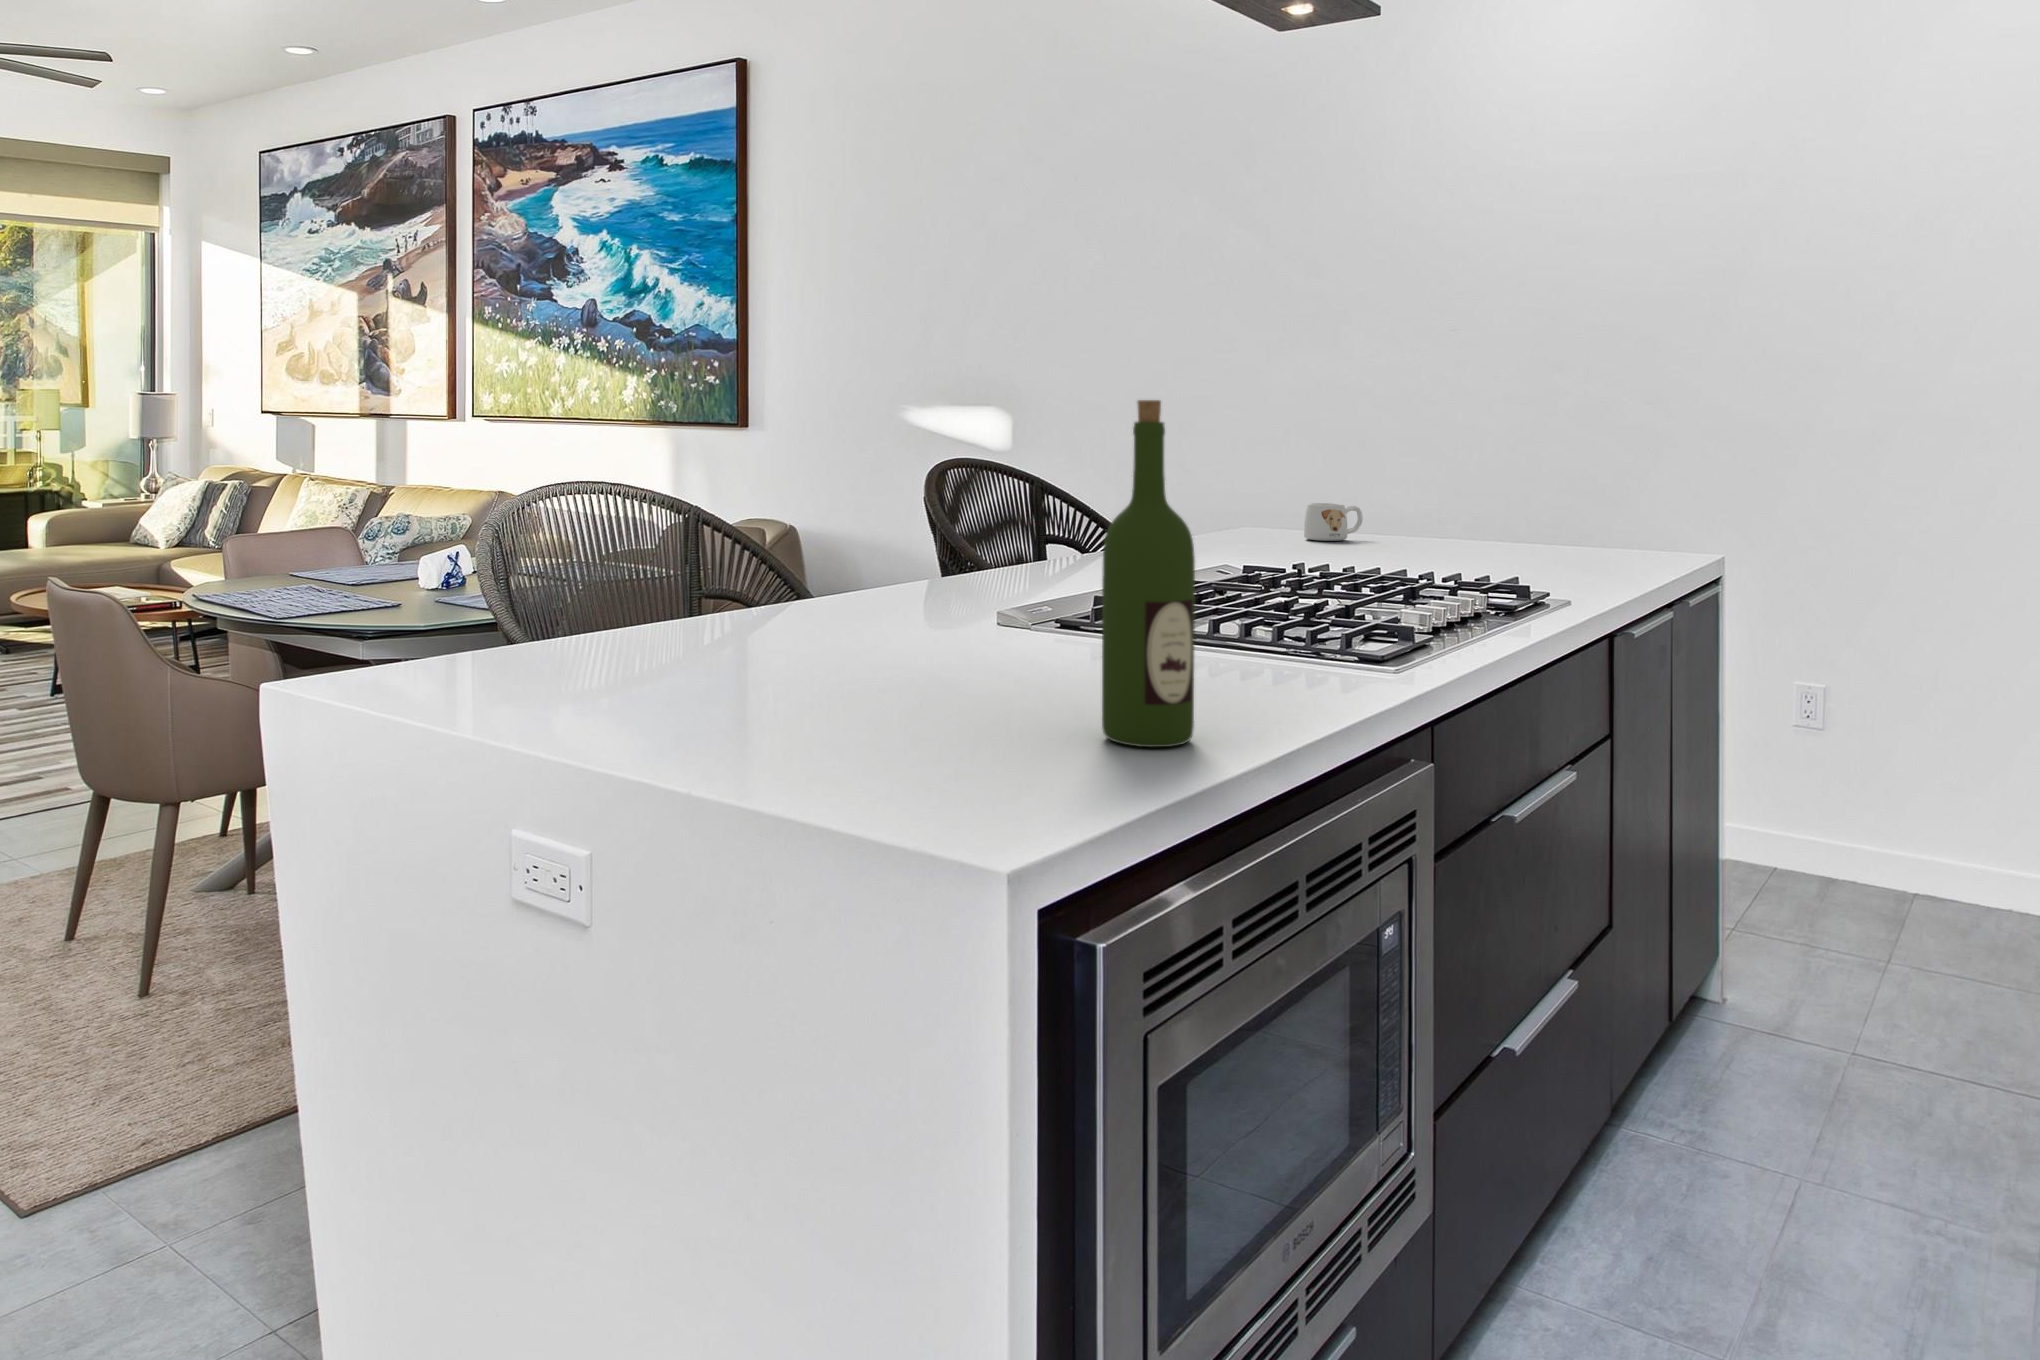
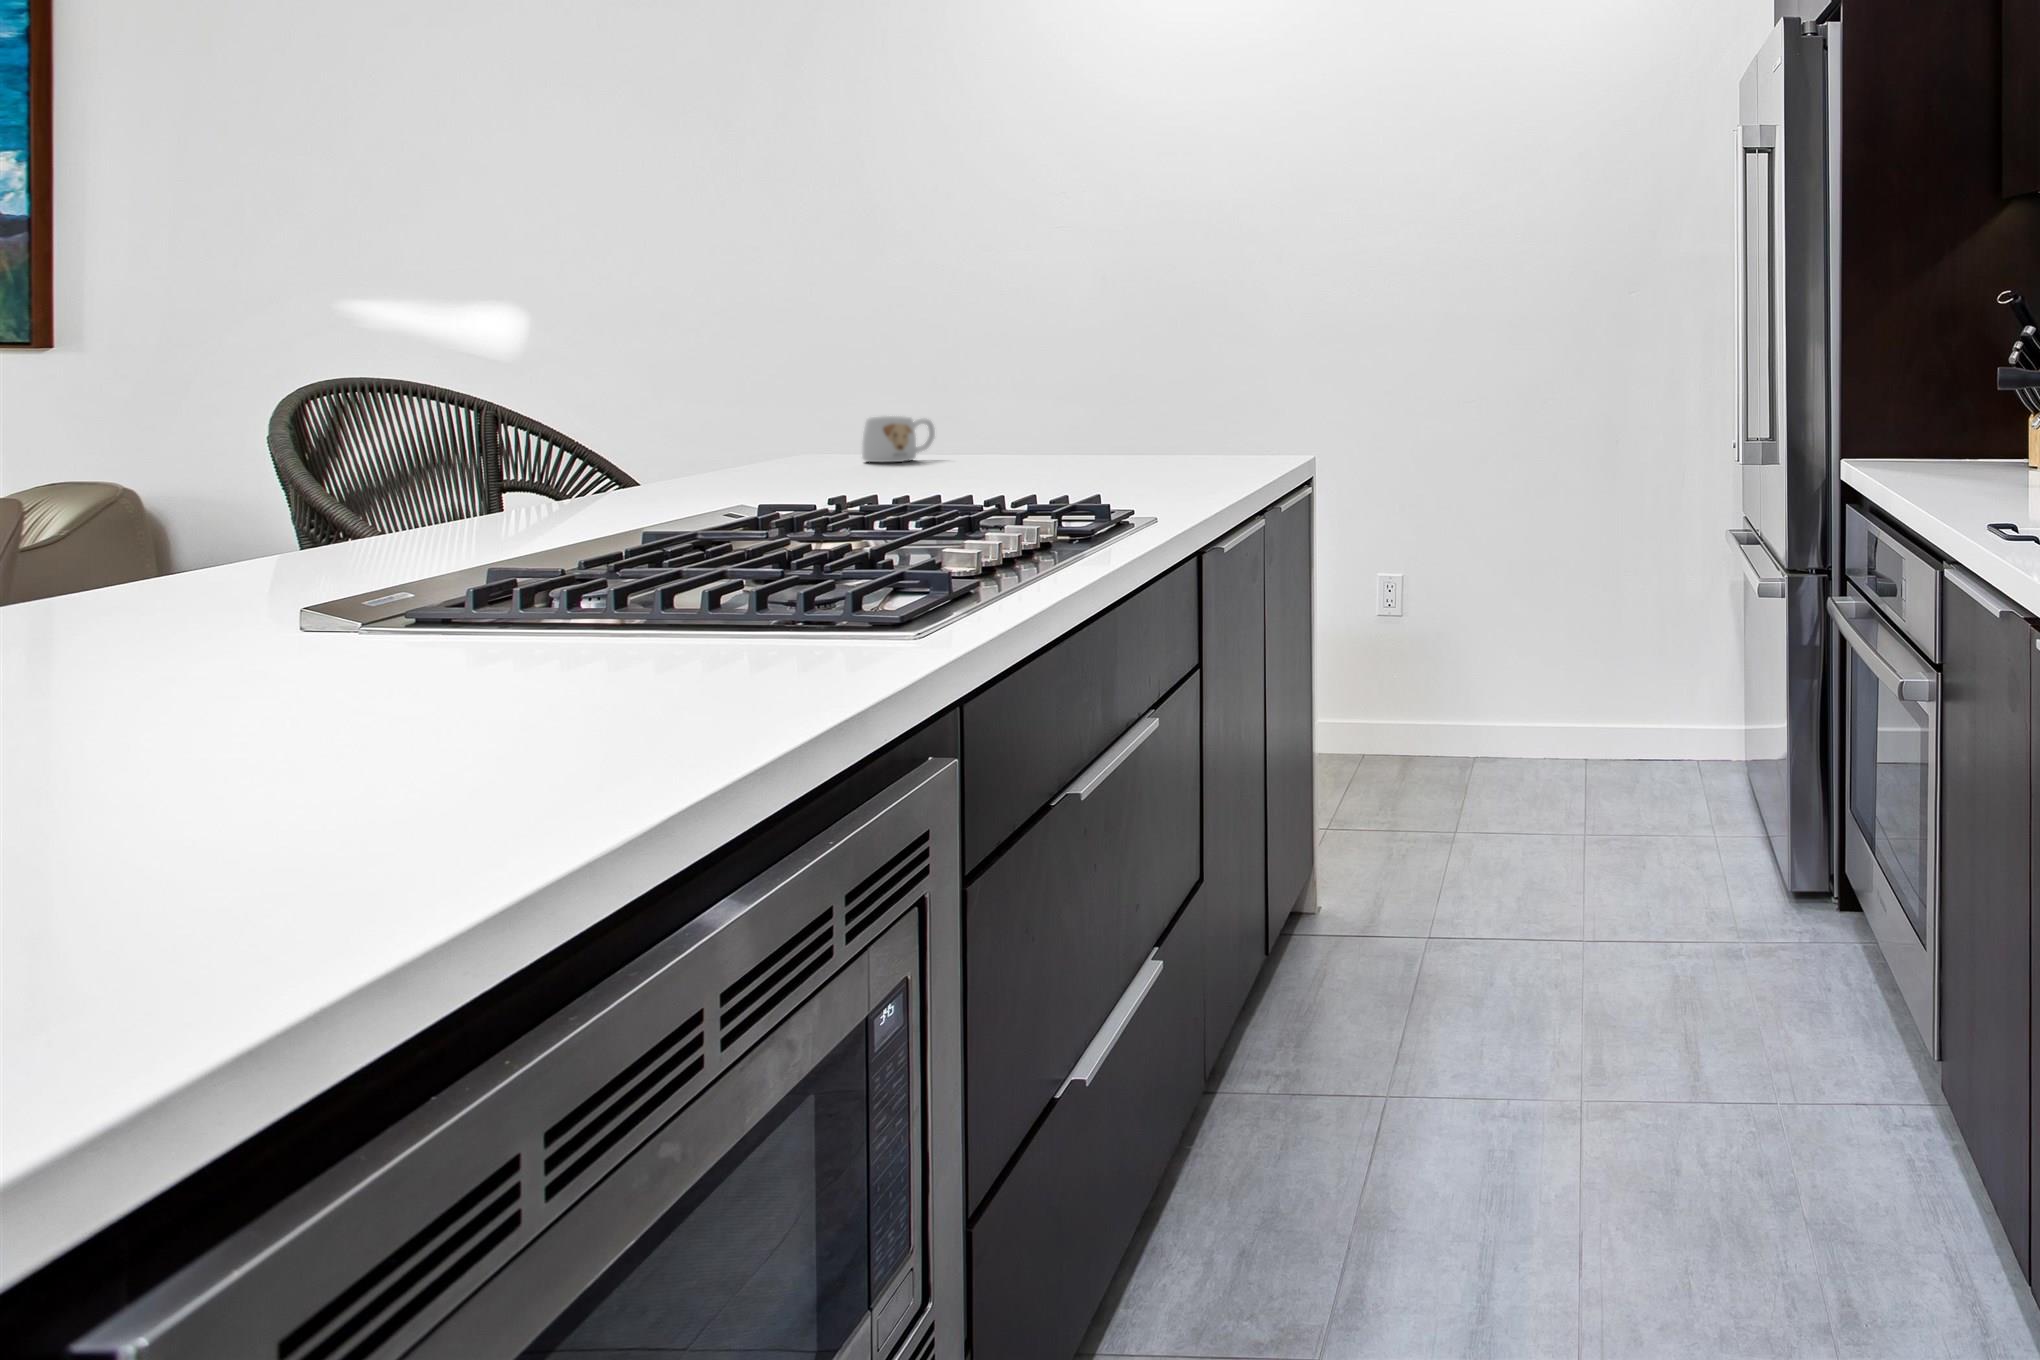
wine bottle: present [1102,400,1195,747] -> none [354,249,536,837]

